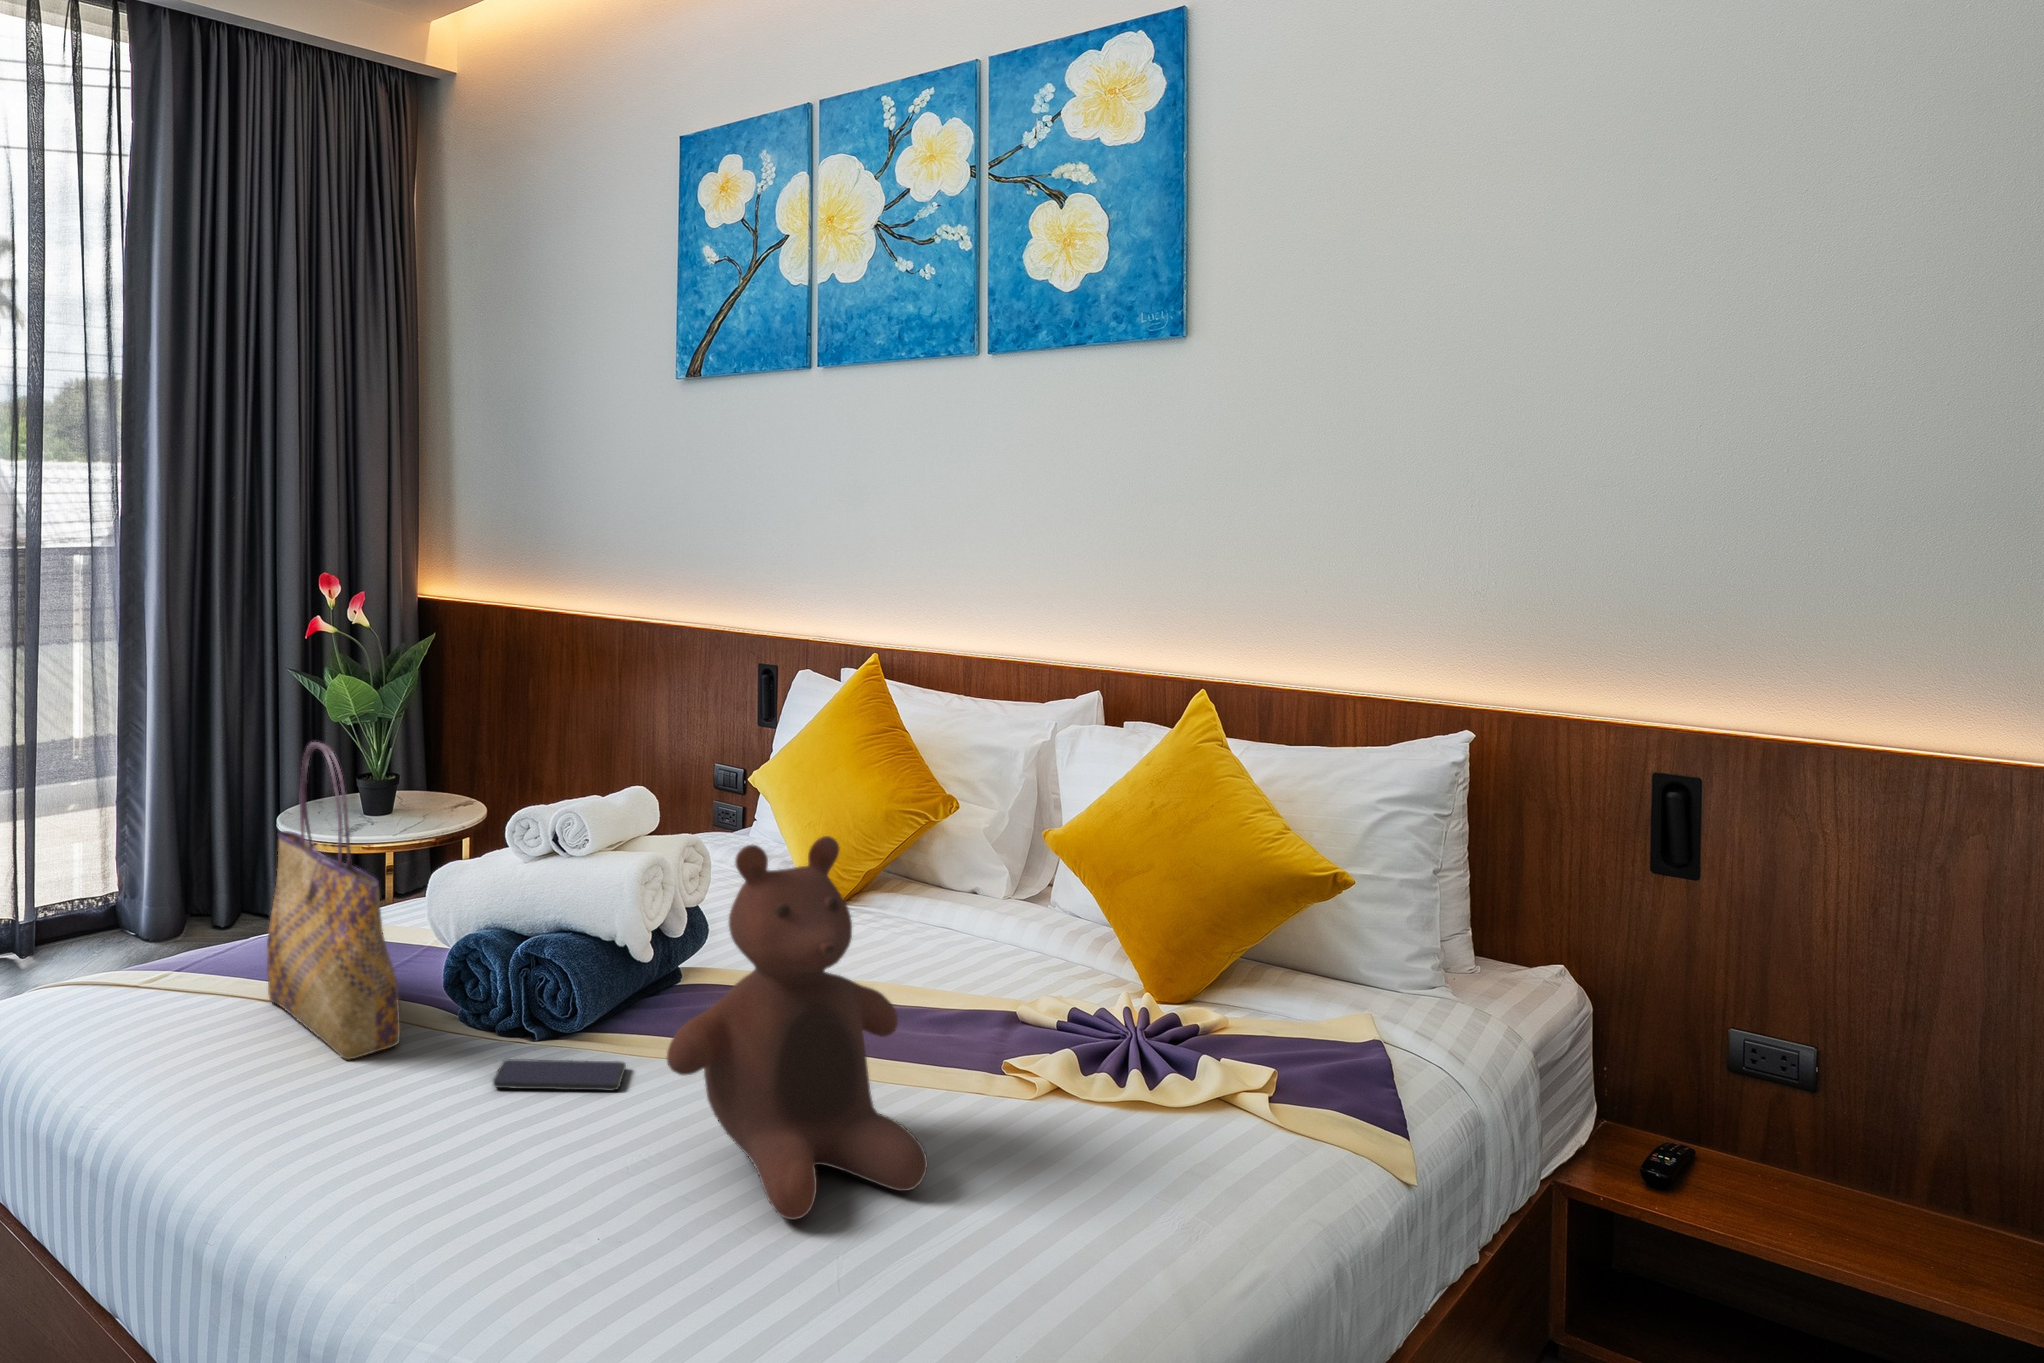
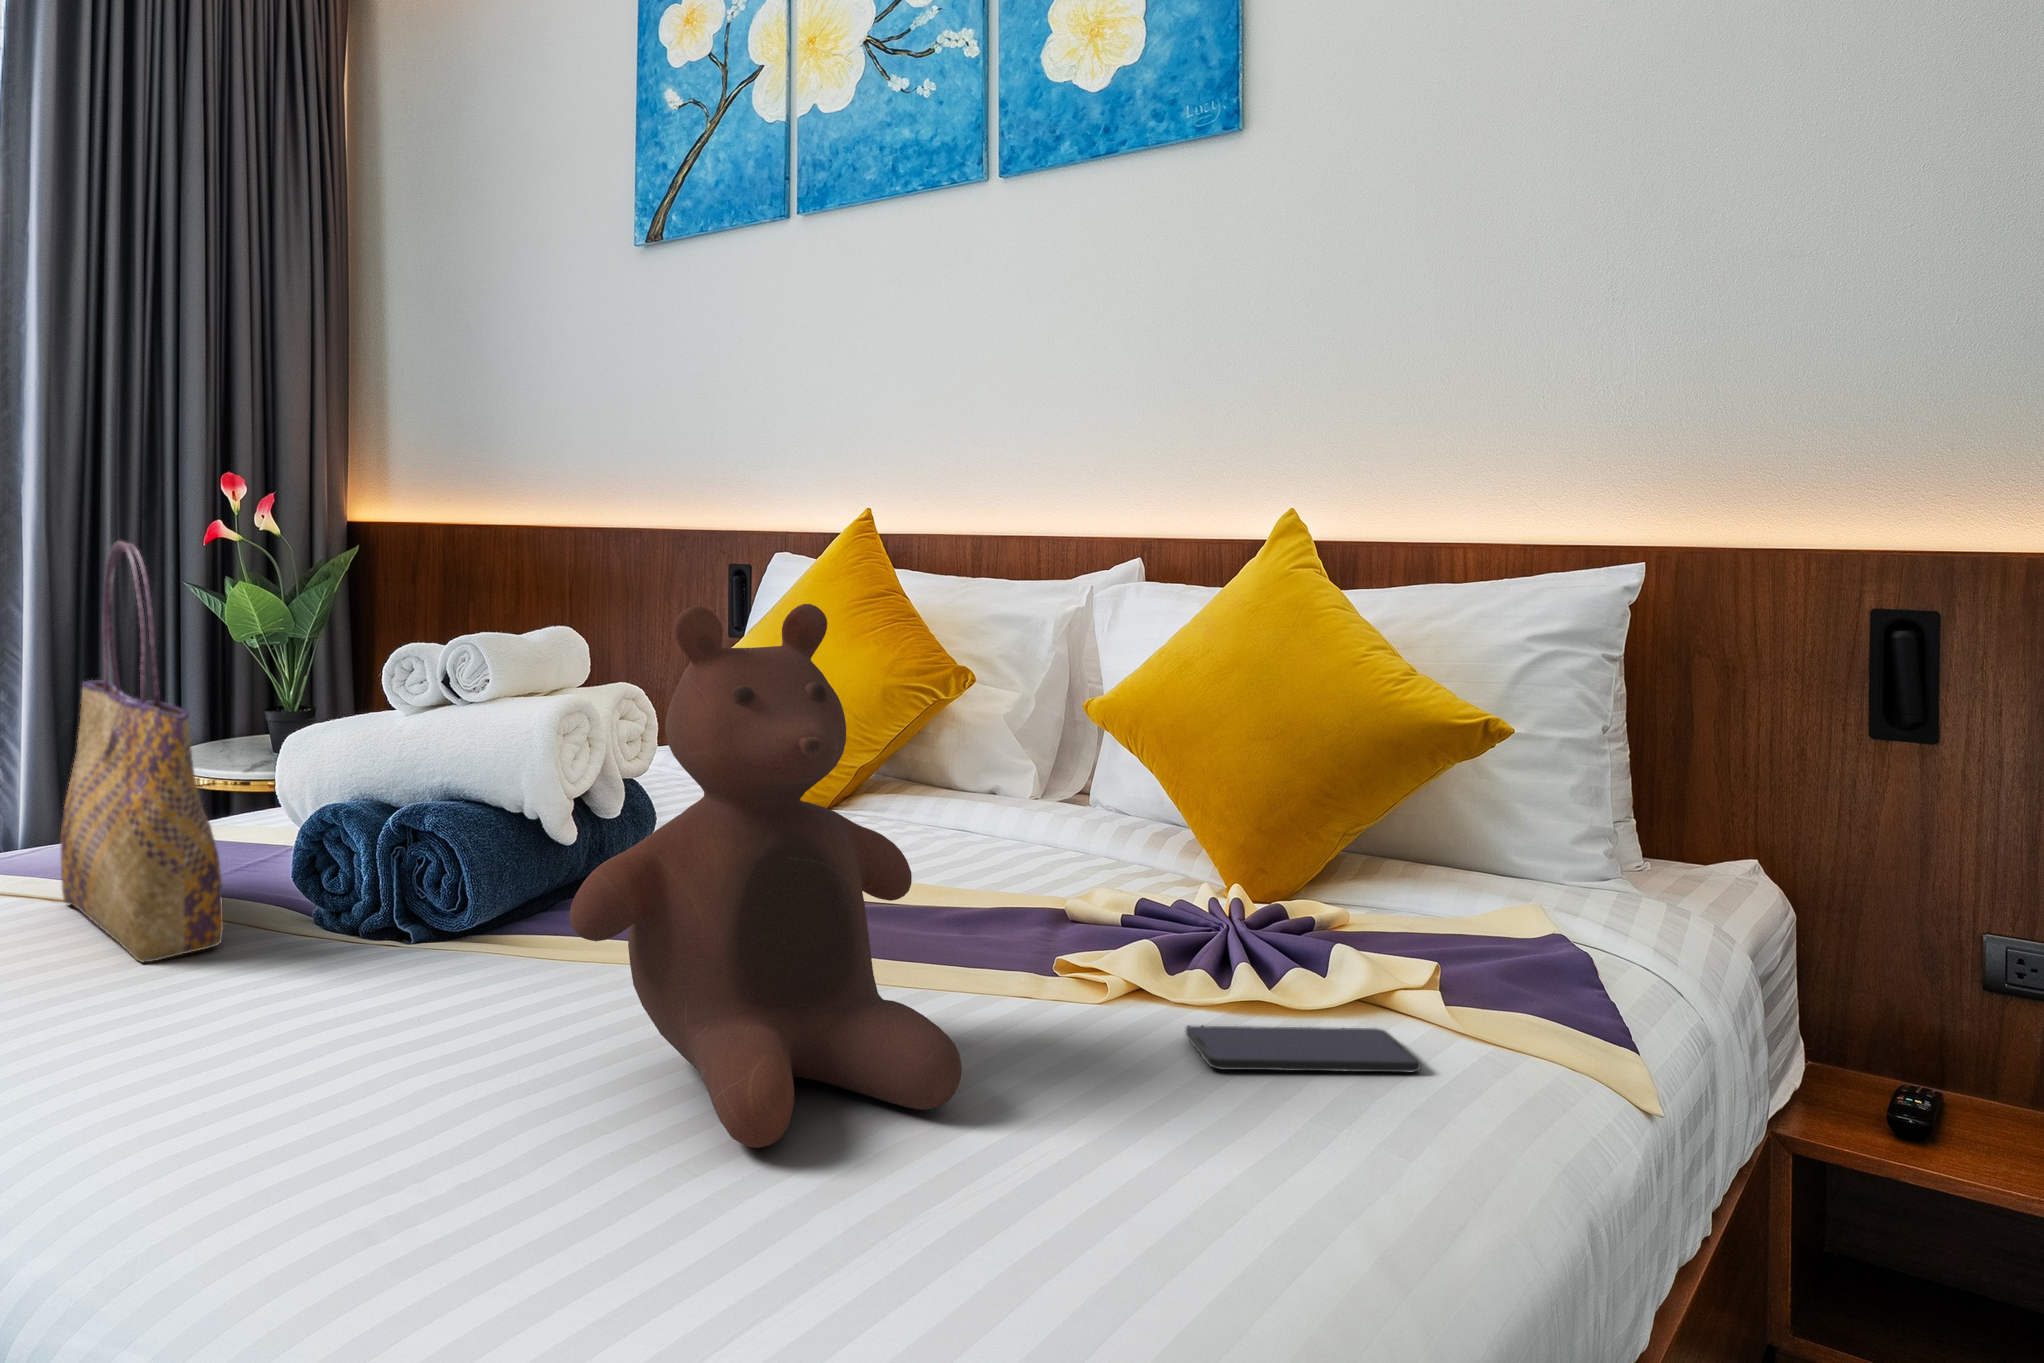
smartphone: present [493,1059,626,1091] -> present [1185,1026,1421,1072]

